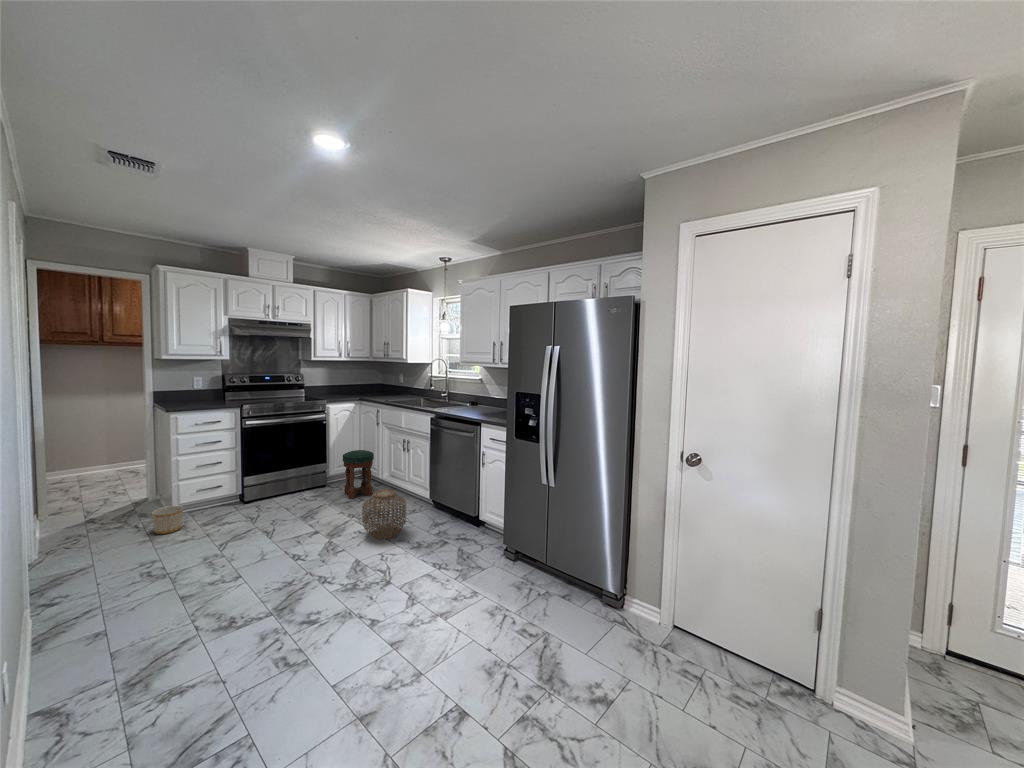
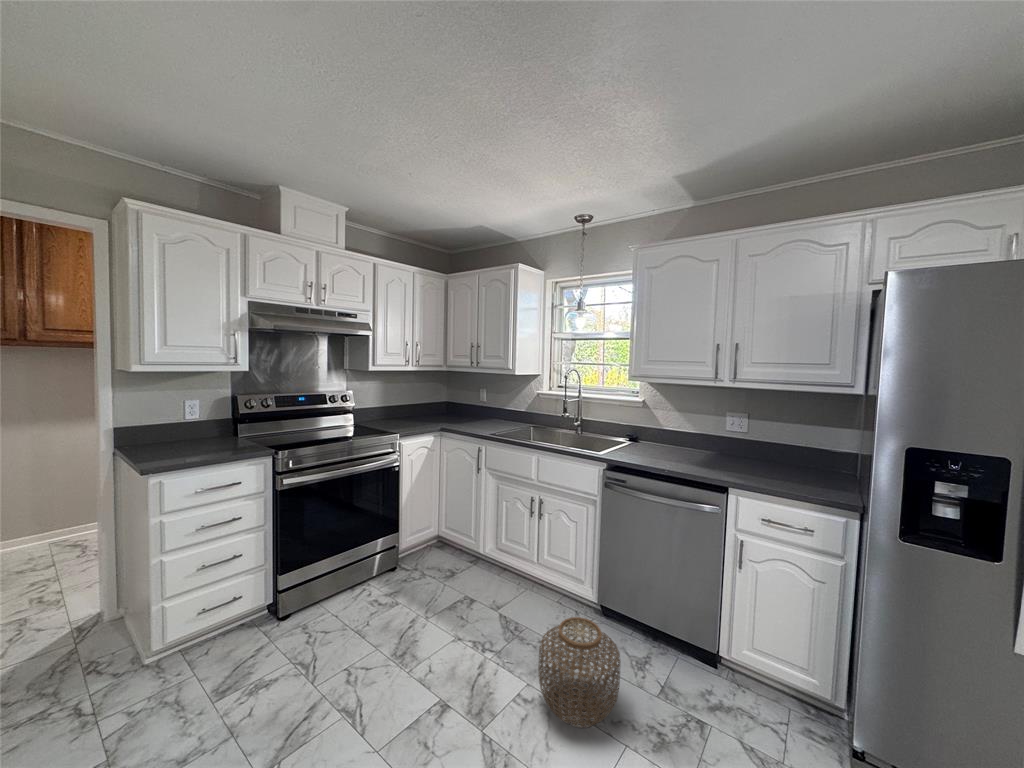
stool: present [343,450,374,499] -> none [437,515,484,600]
planter: present [152,506,183,534] -> none [111,663,177,738]

